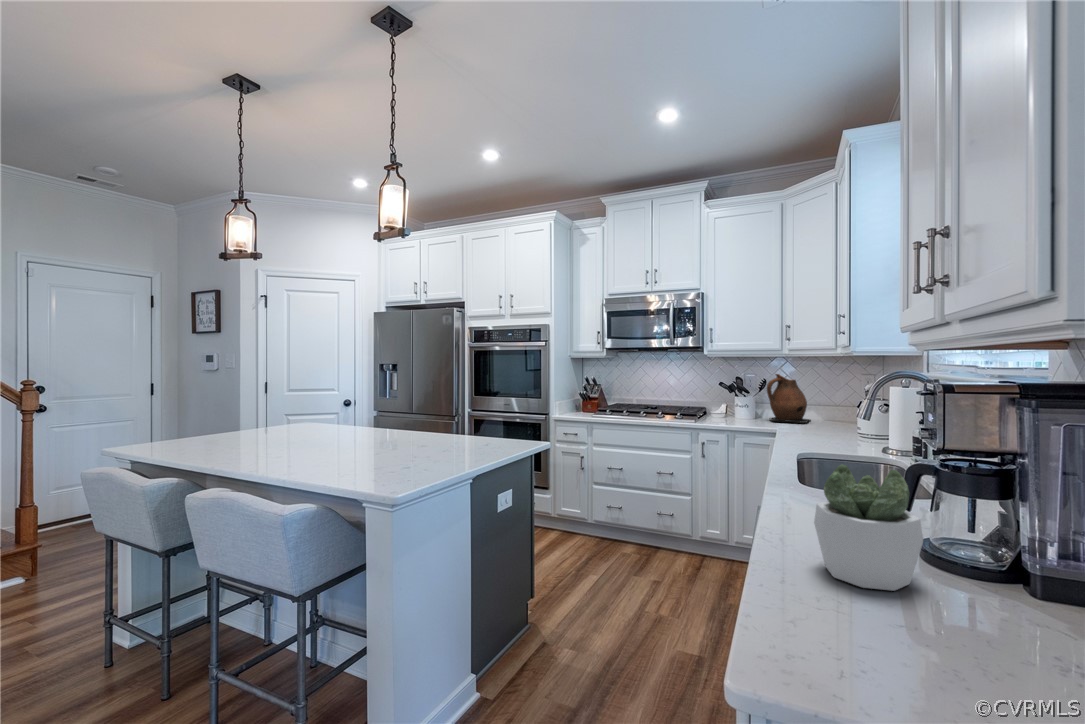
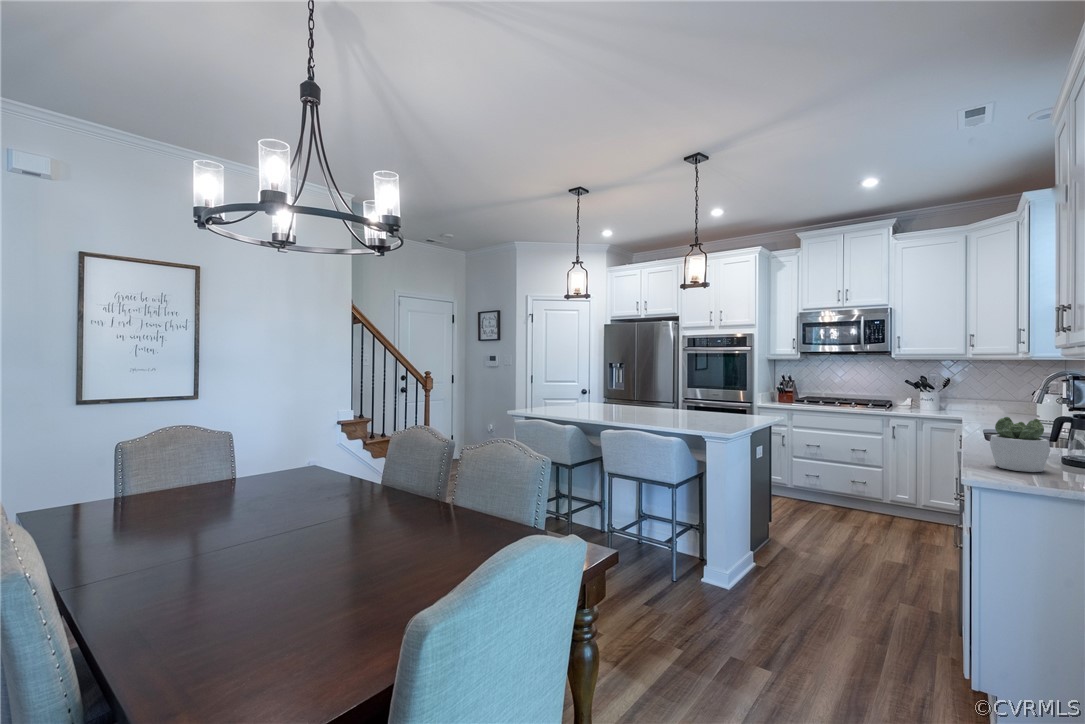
ceramic pitcher: present [767,374,810,423] -> none [952,373,995,414]

